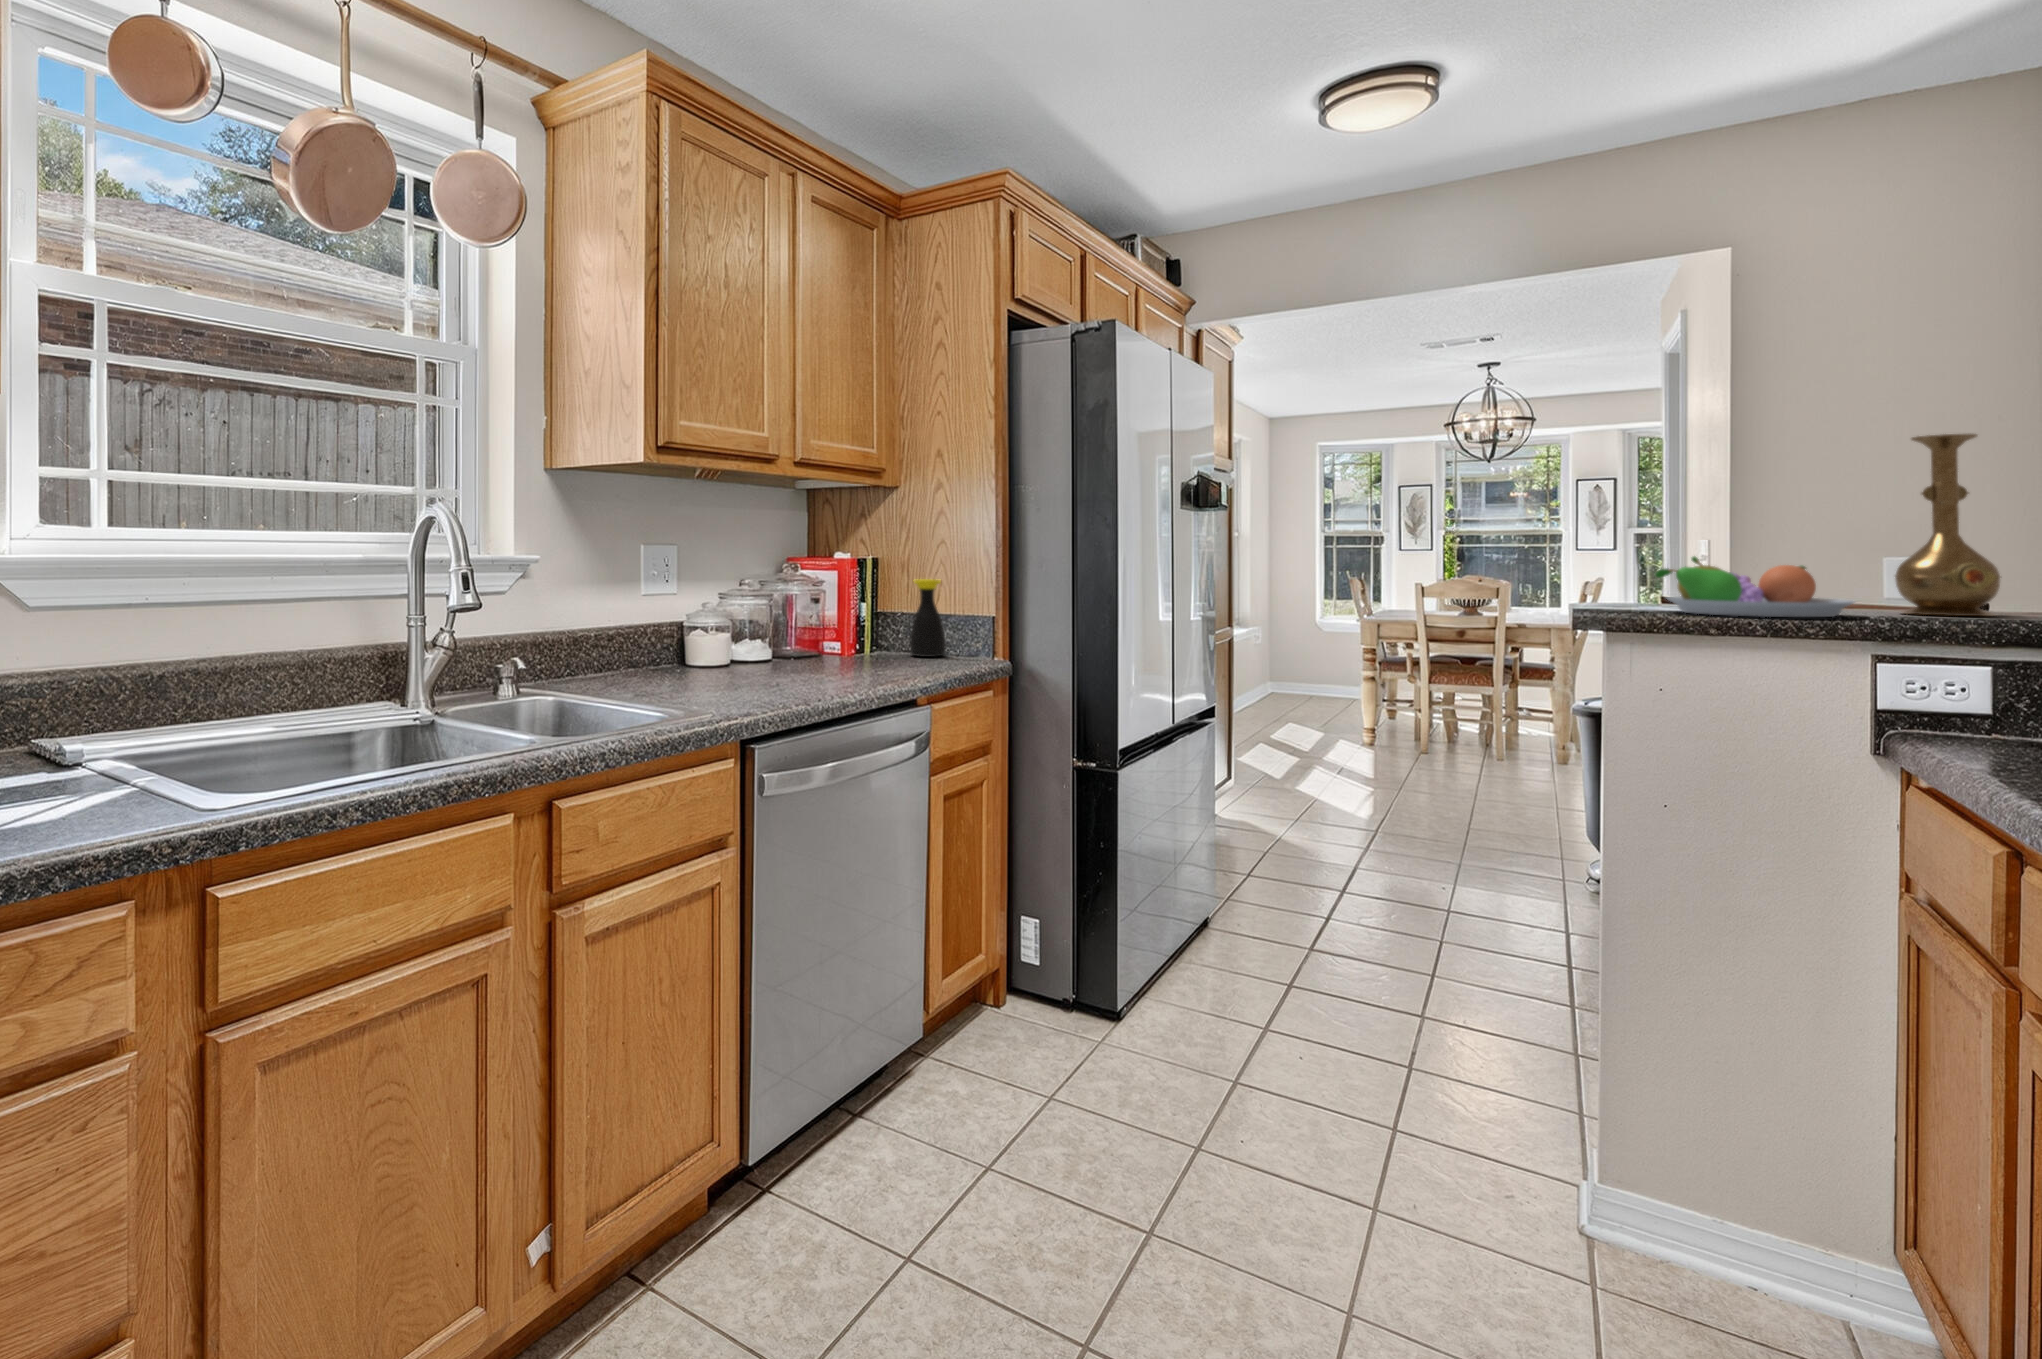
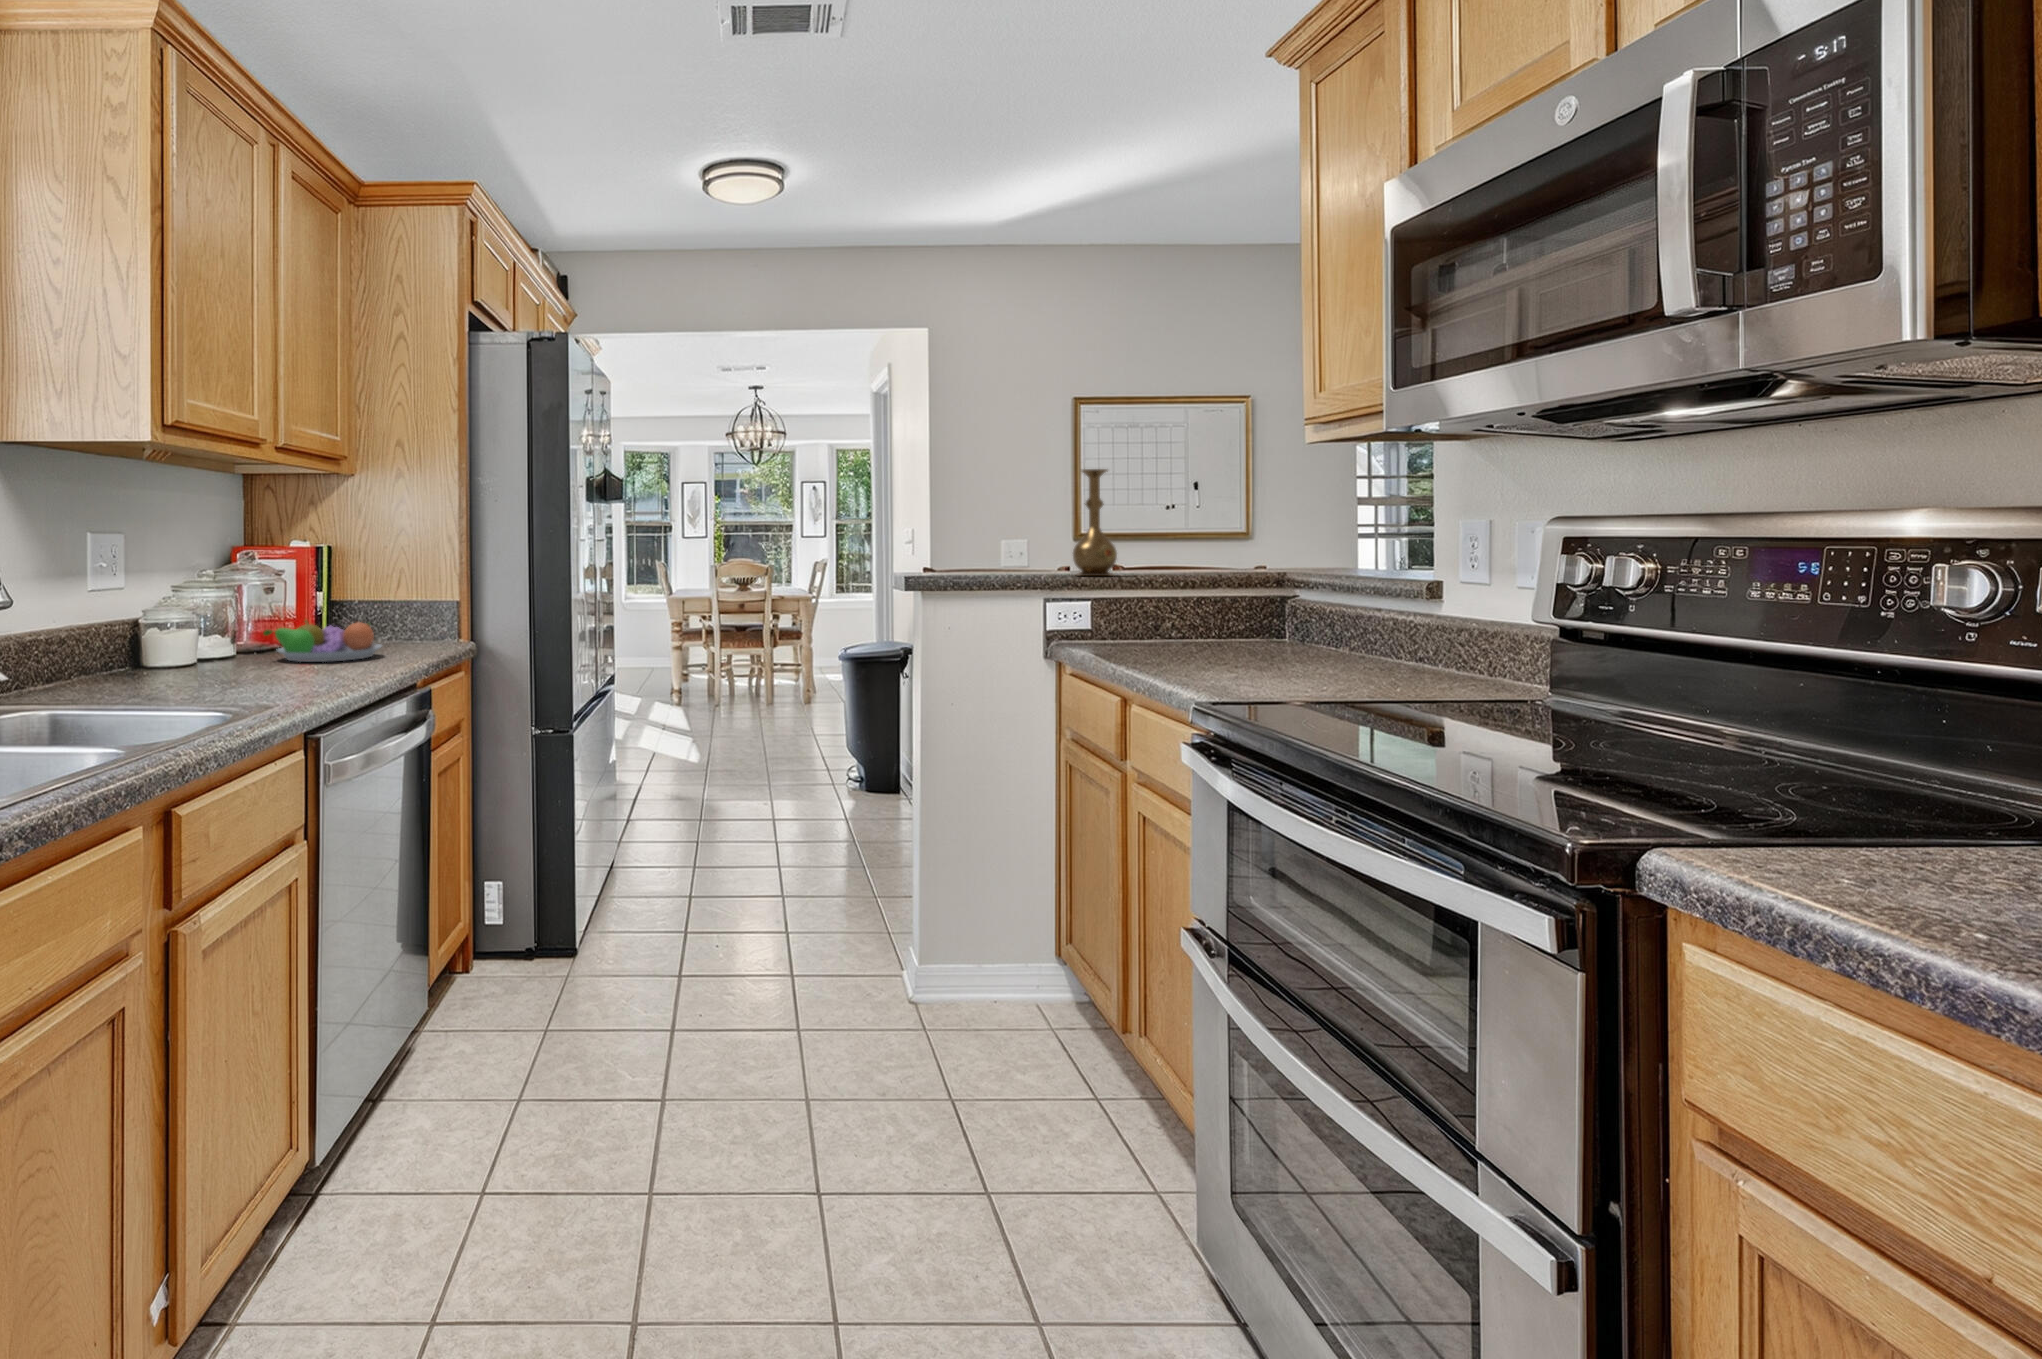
fruit bowl: present [1656,557,1855,617] -> present [264,620,381,662]
bottle: present [910,579,946,657] -> none [375,568,413,645]

